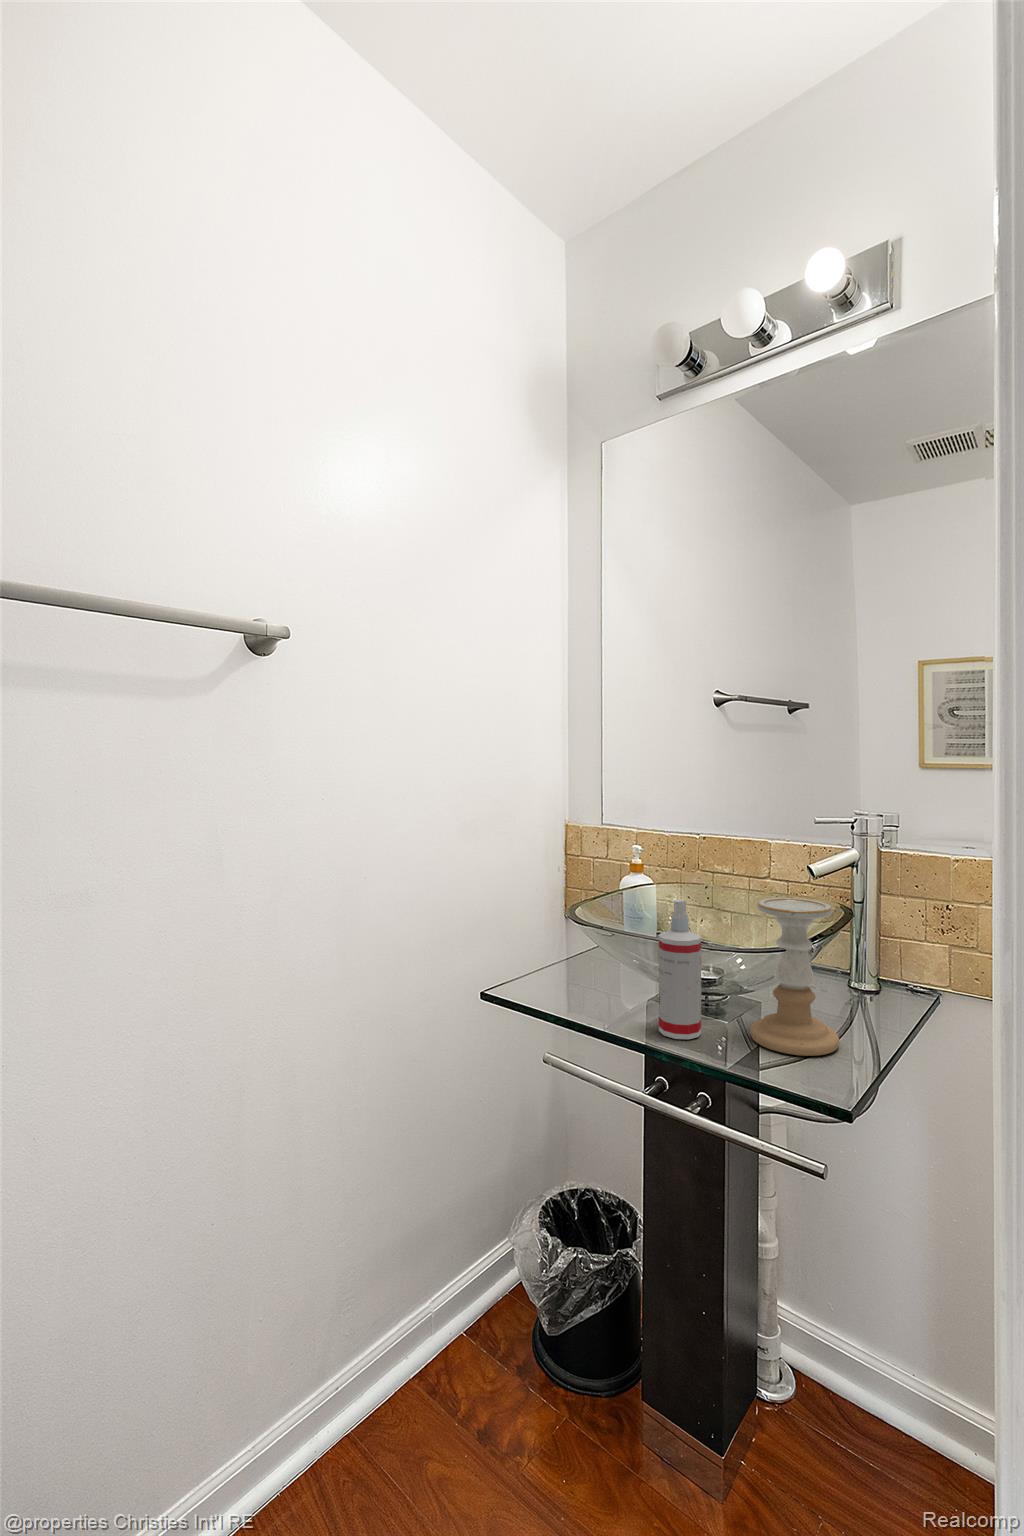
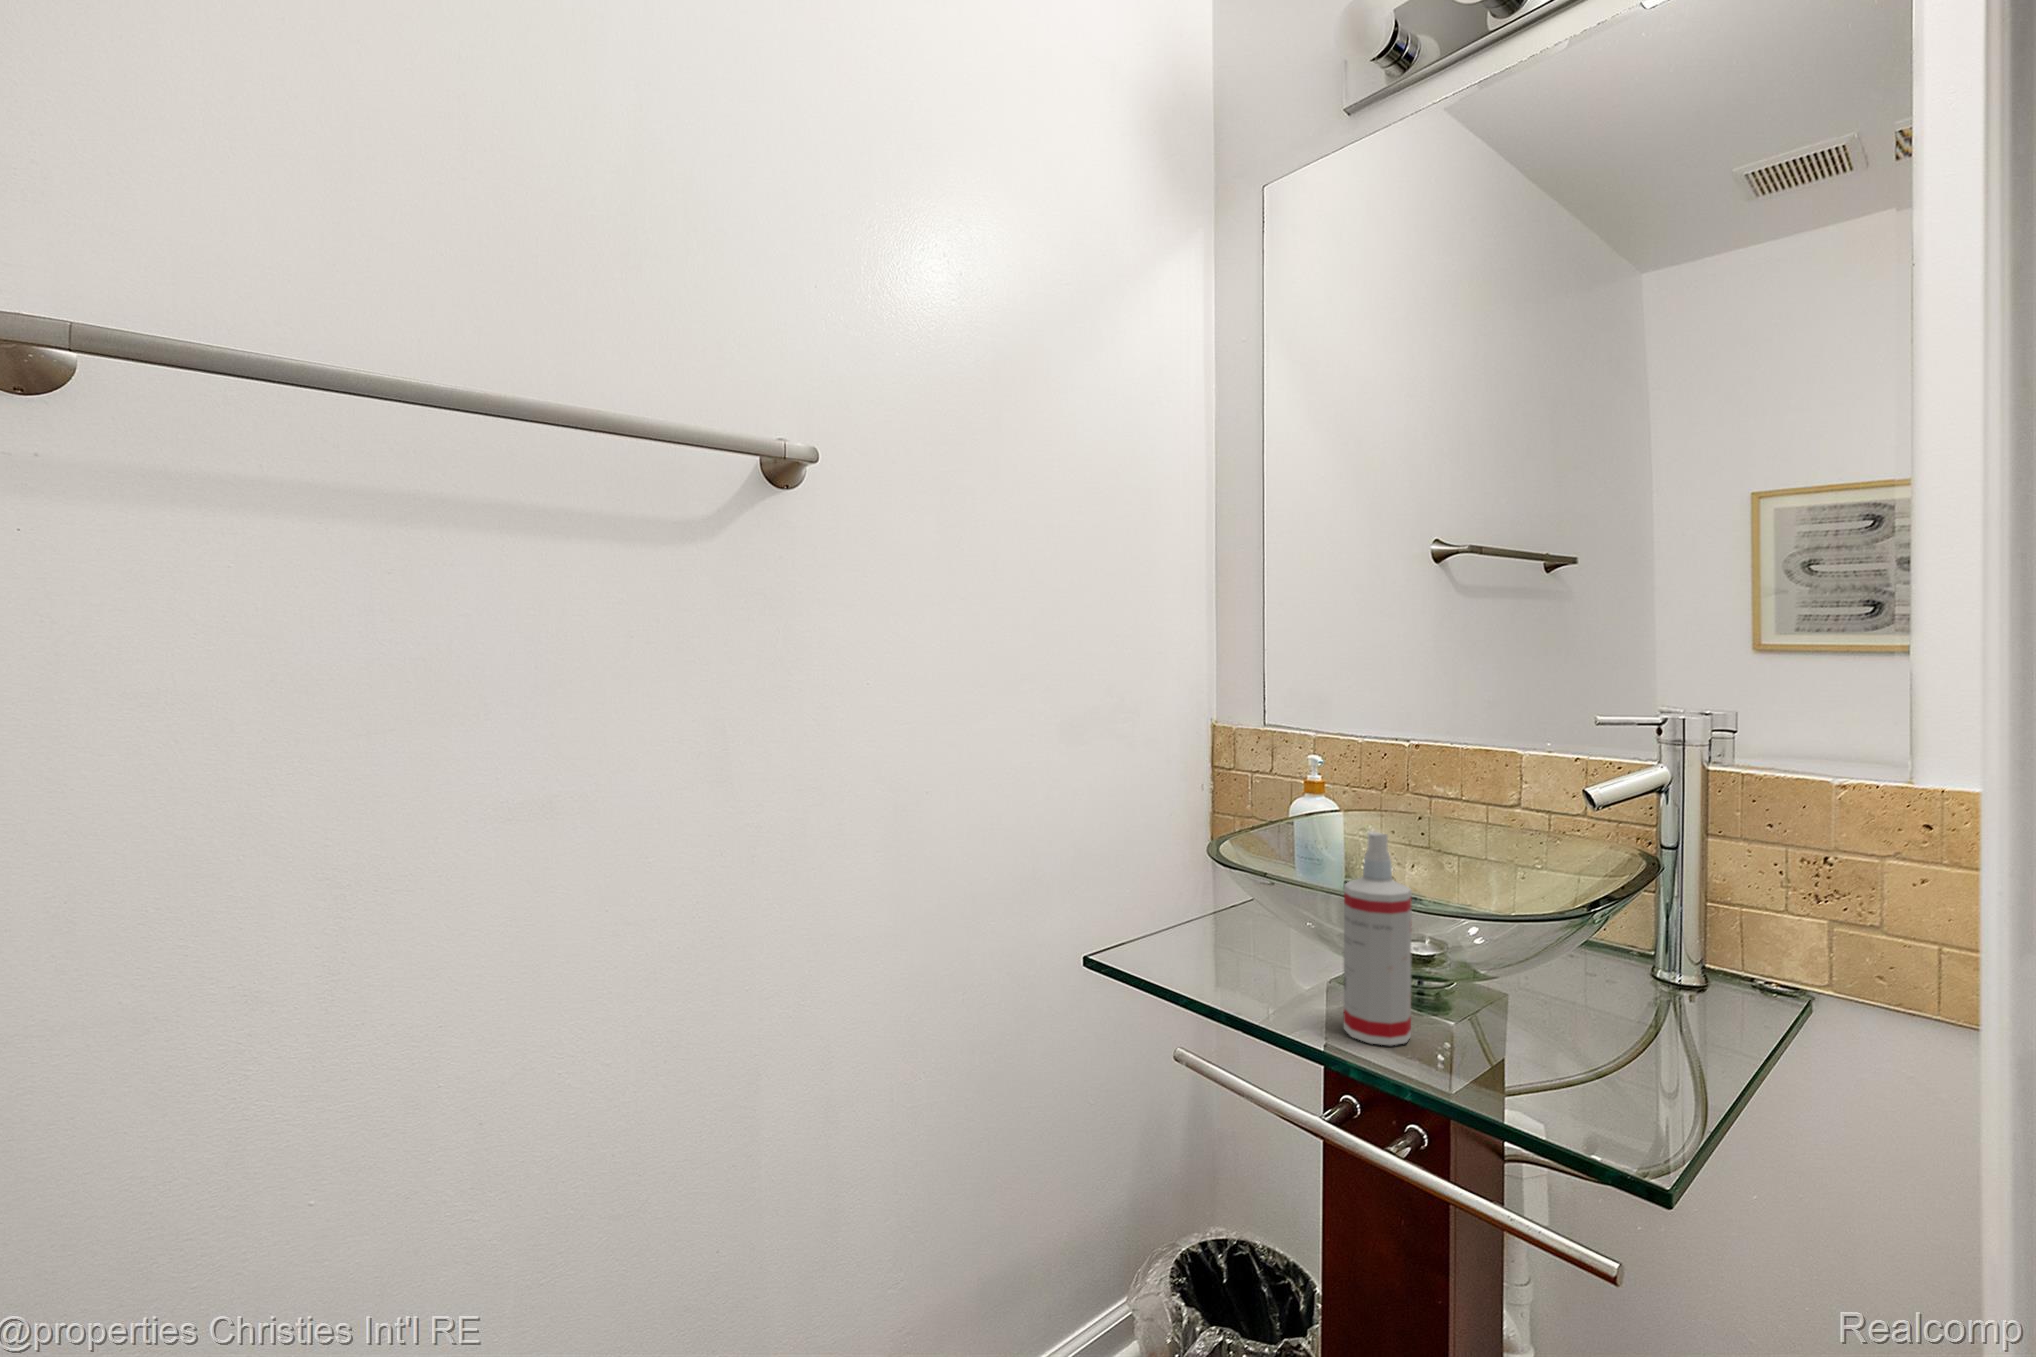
candle holder: present [750,898,839,1056] -> none [1492,834,1644,1086]

